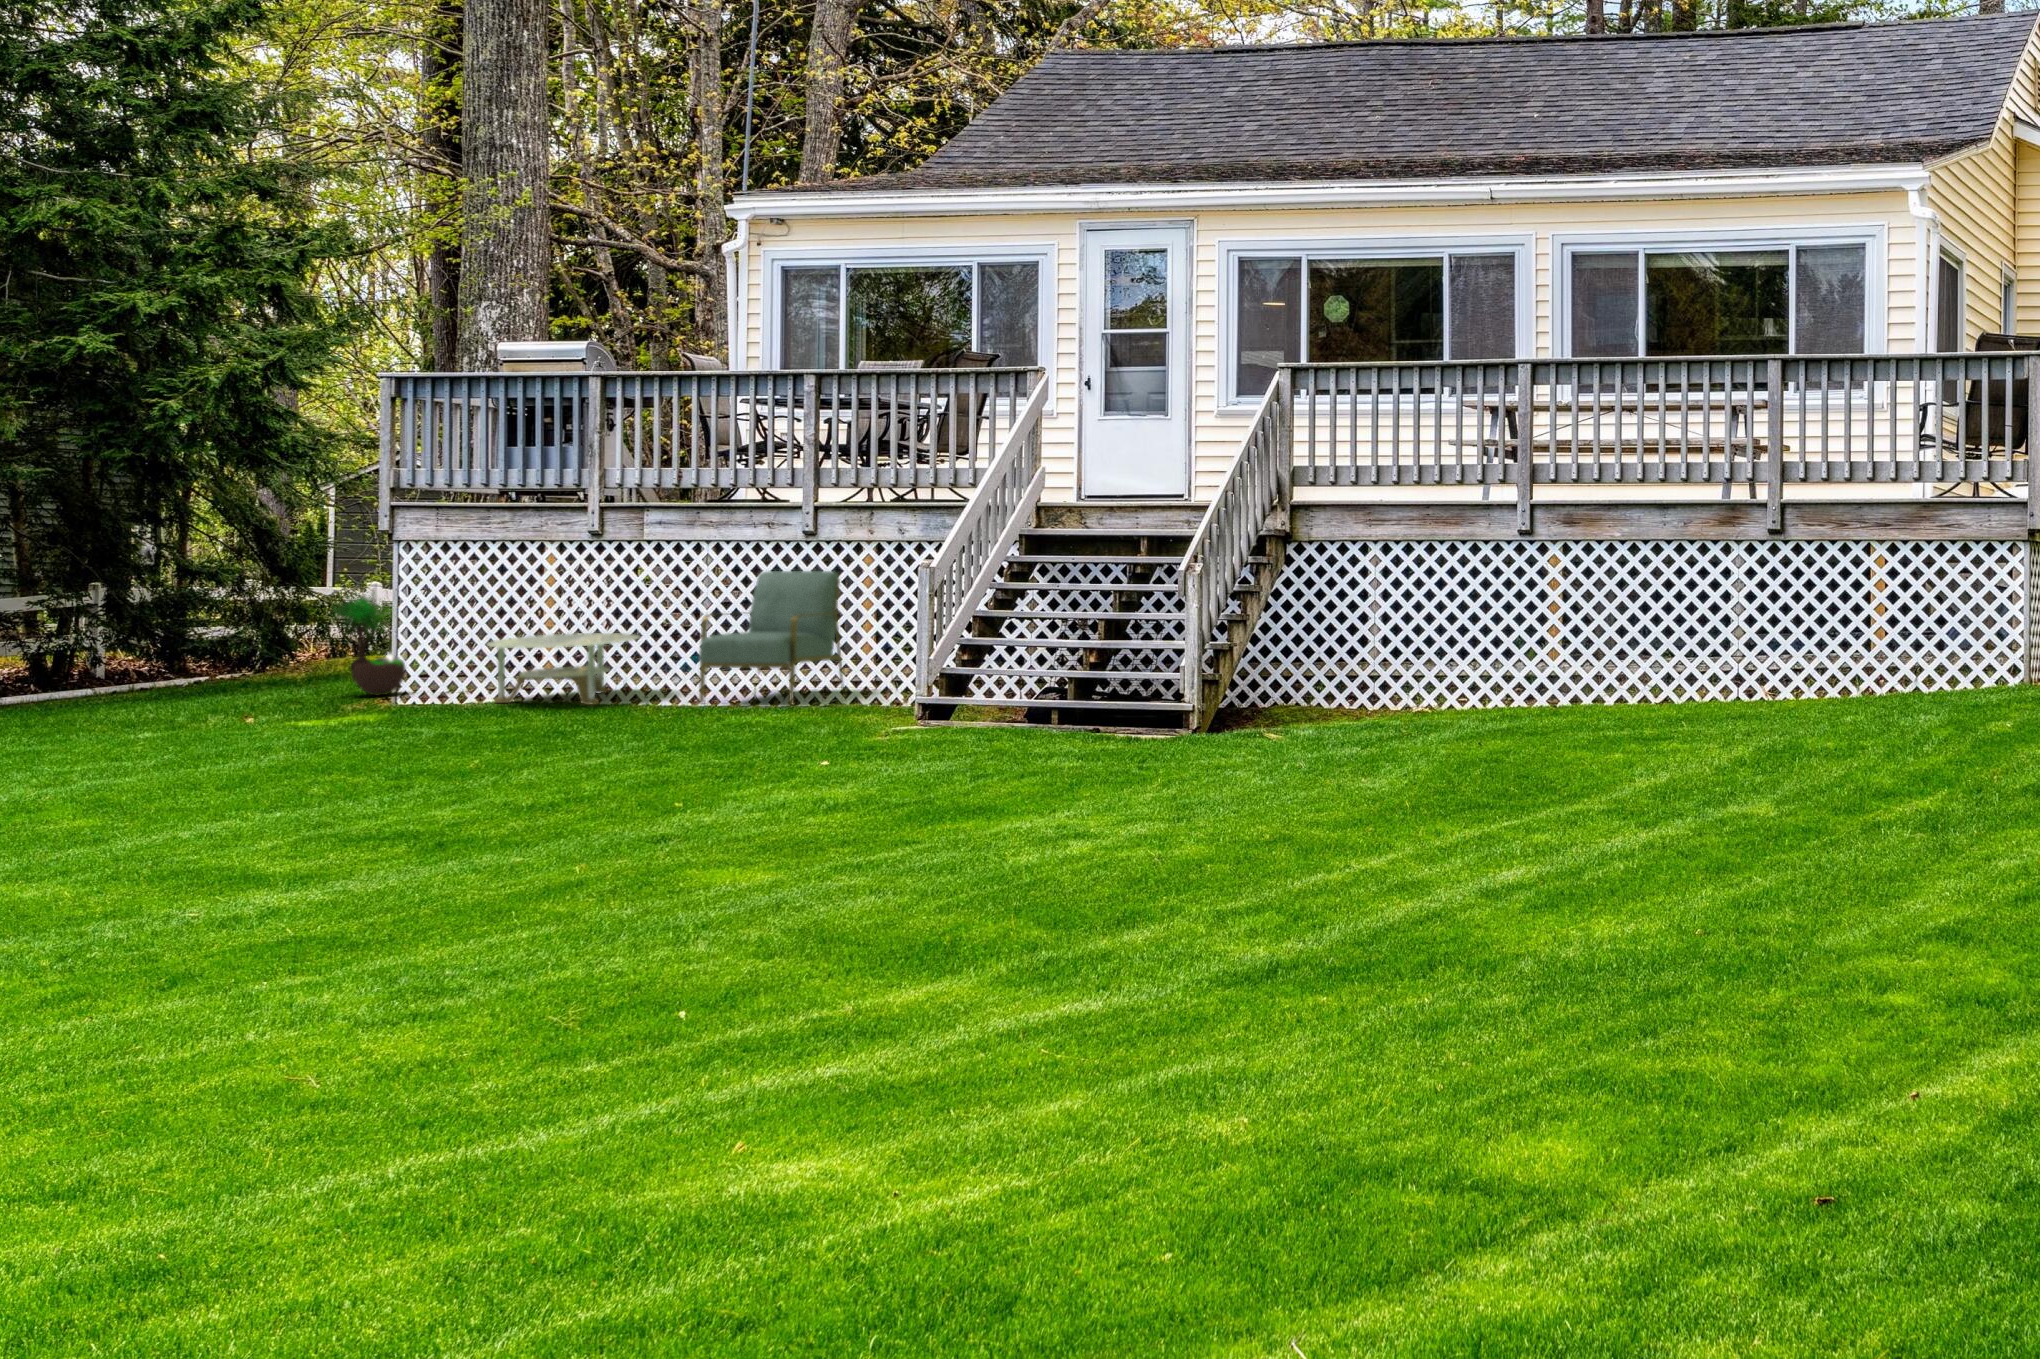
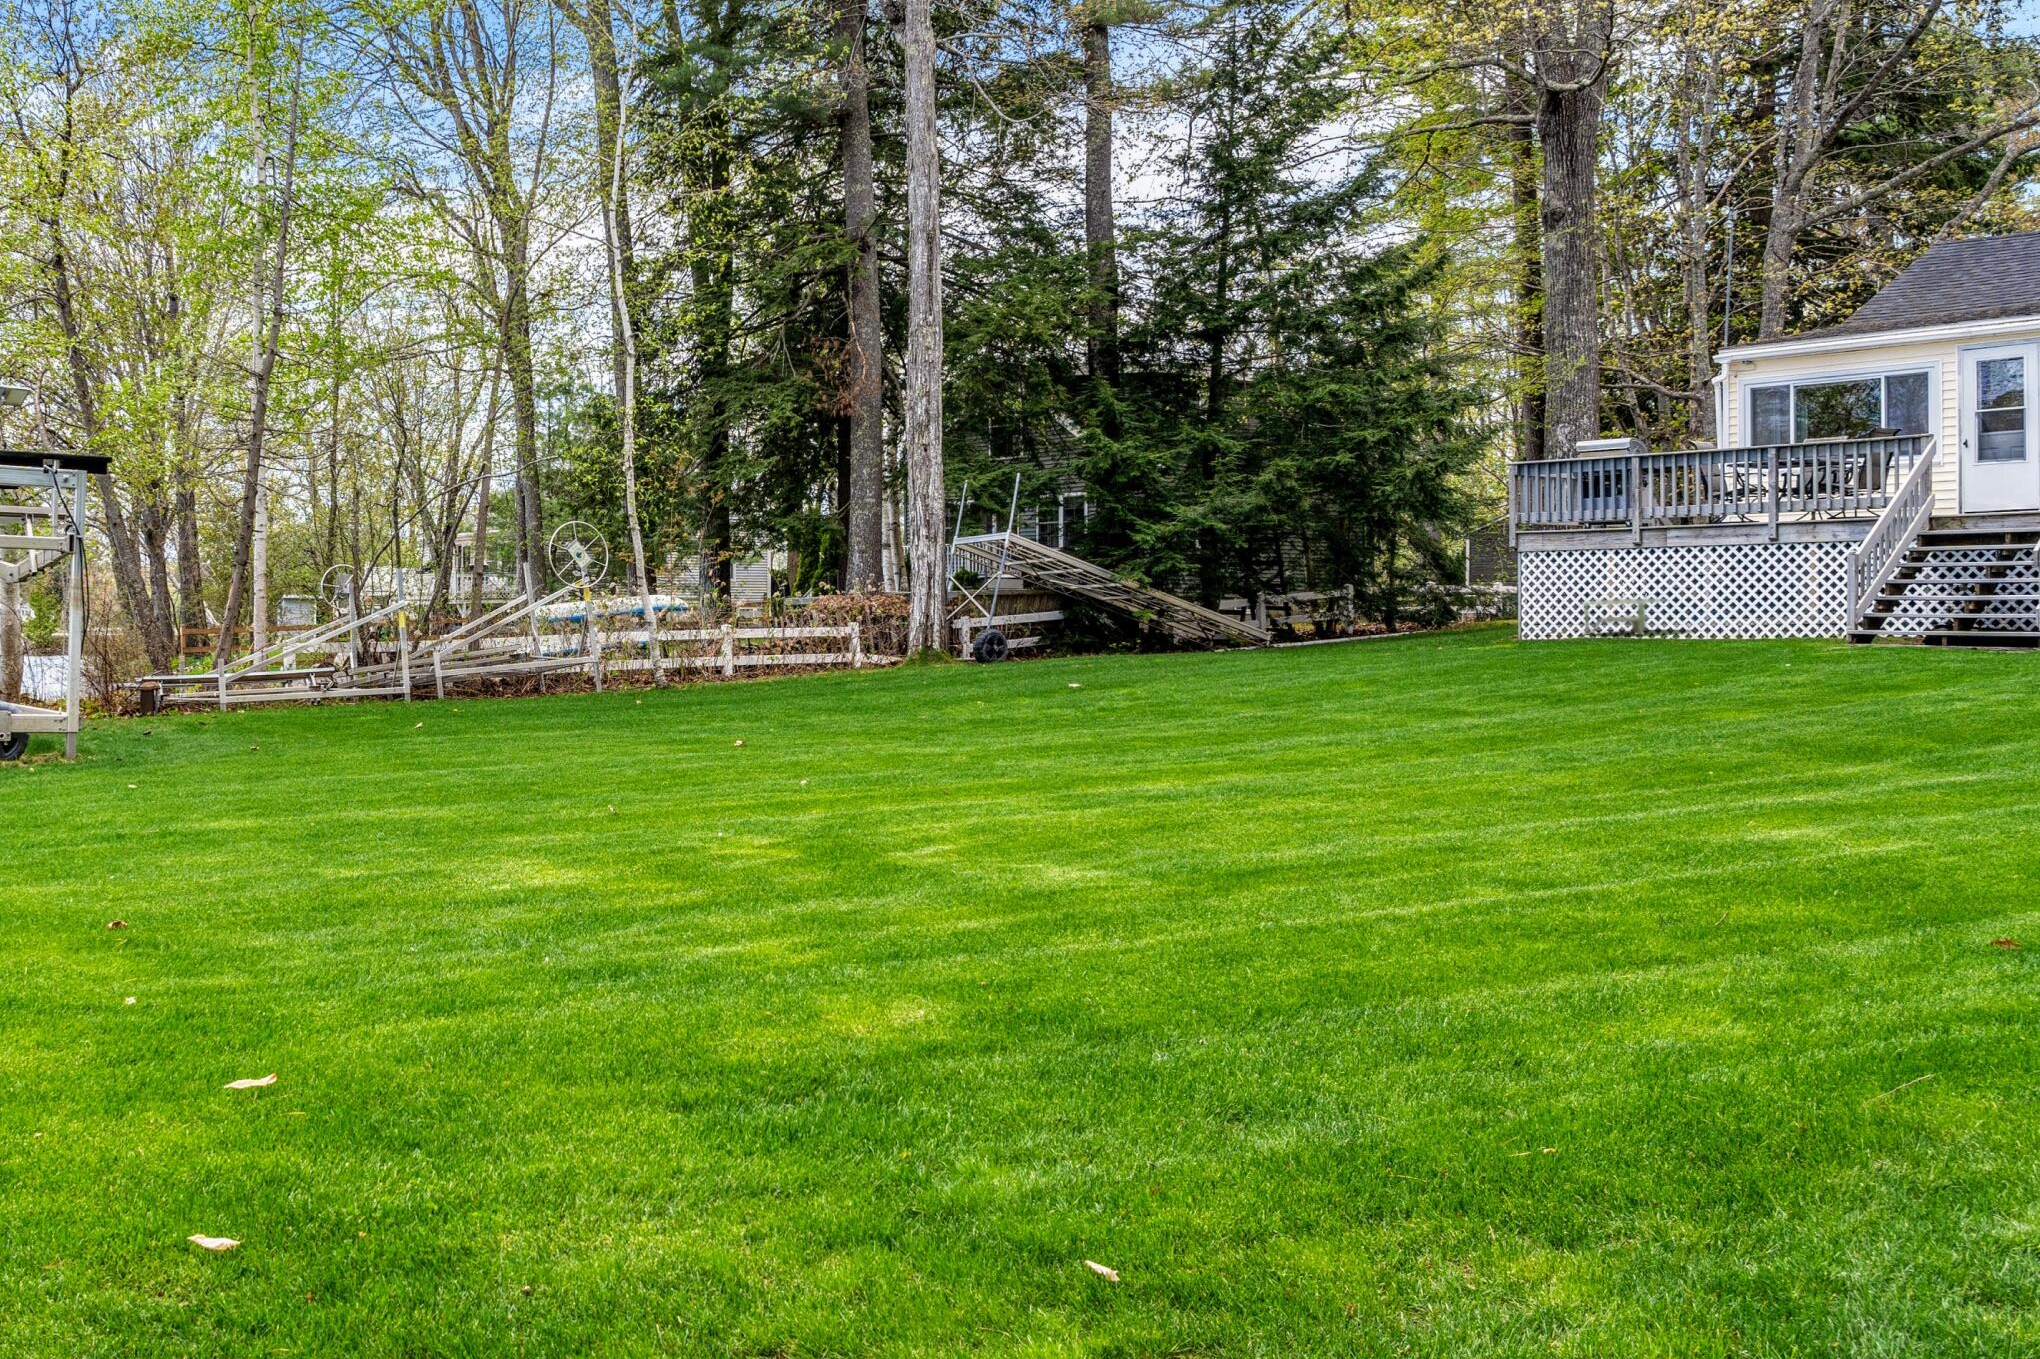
chair: present [699,571,844,704] -> none [1707,562,1800,635]
potted tree: present [331,592,406,695] -> none [1486,574,1528,632]

